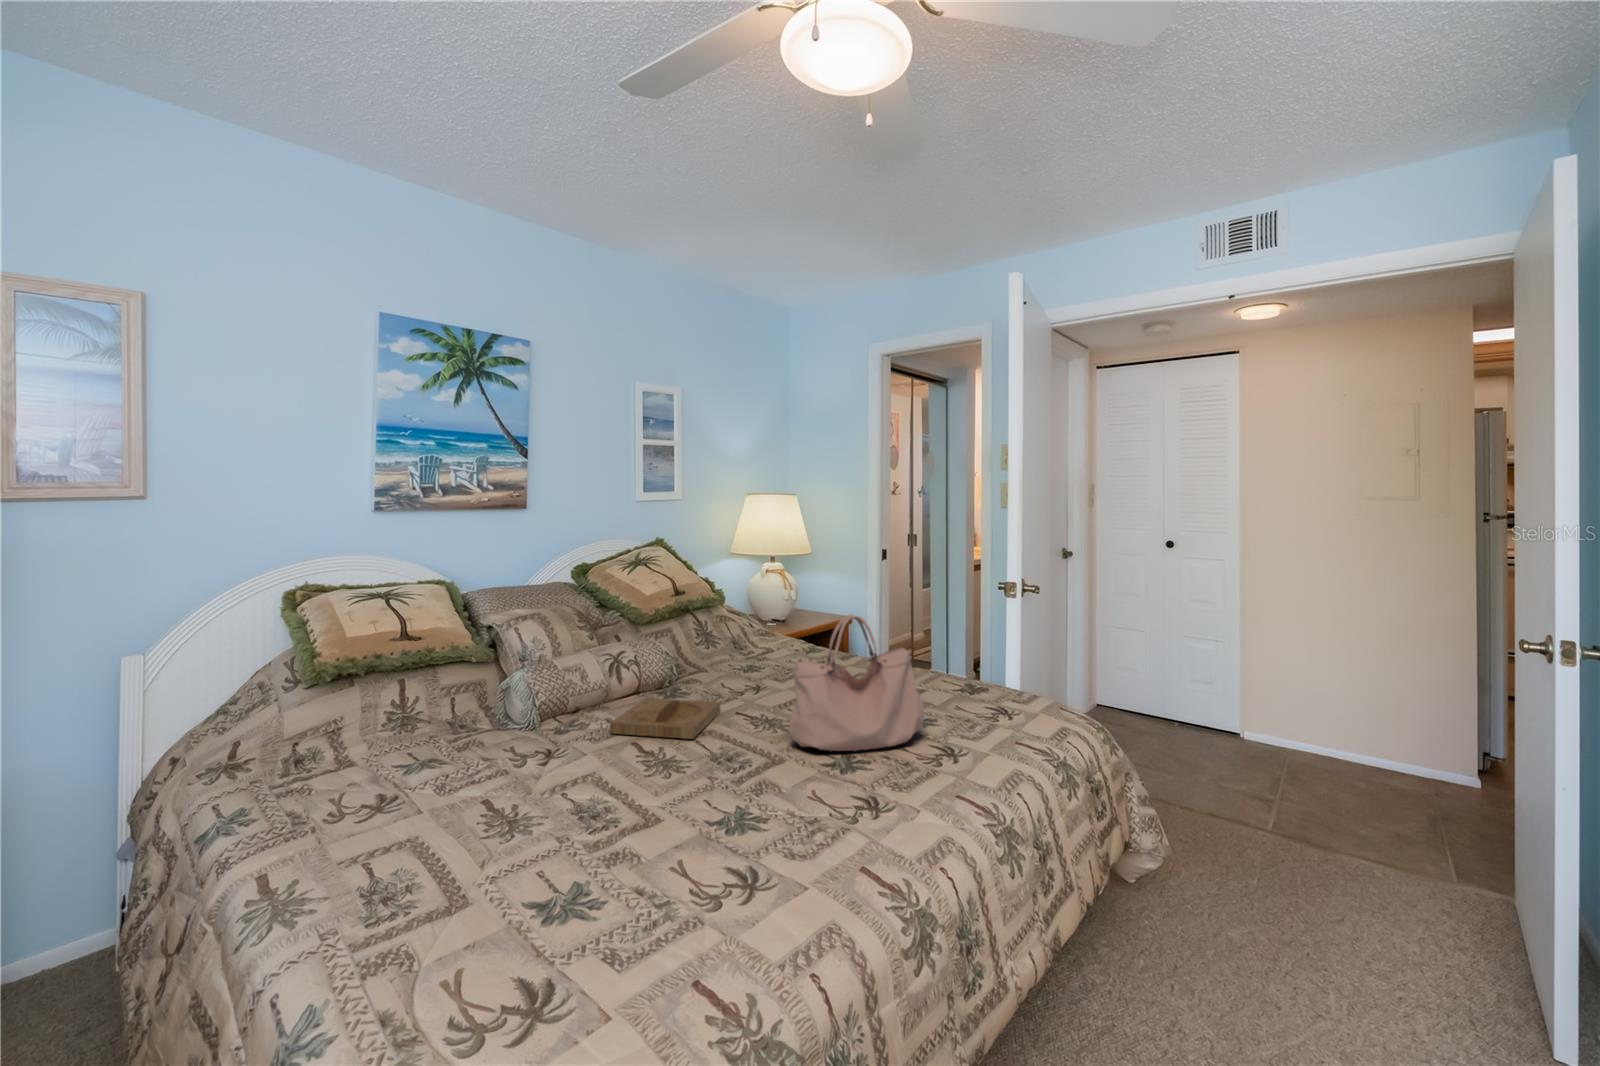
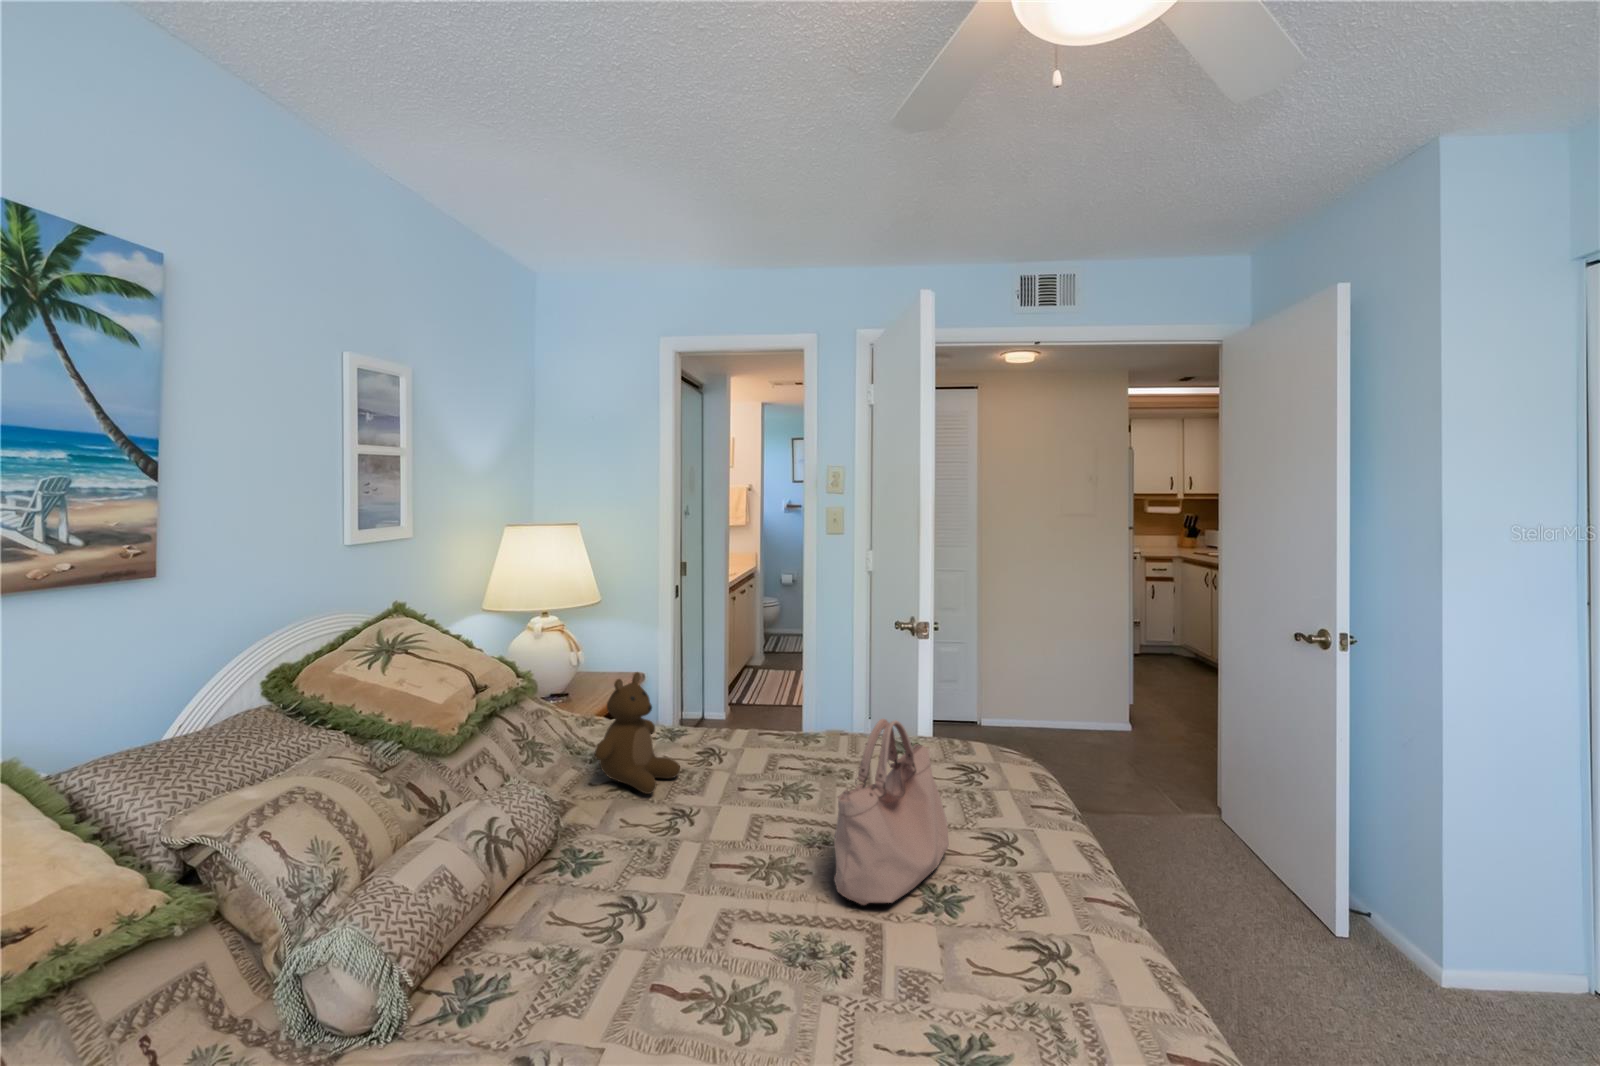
teddy bear: none [725,588,789,675] -> present [595,672,680,794]
tray: present [610,698,720,739] -> none [564,862,722,990]

